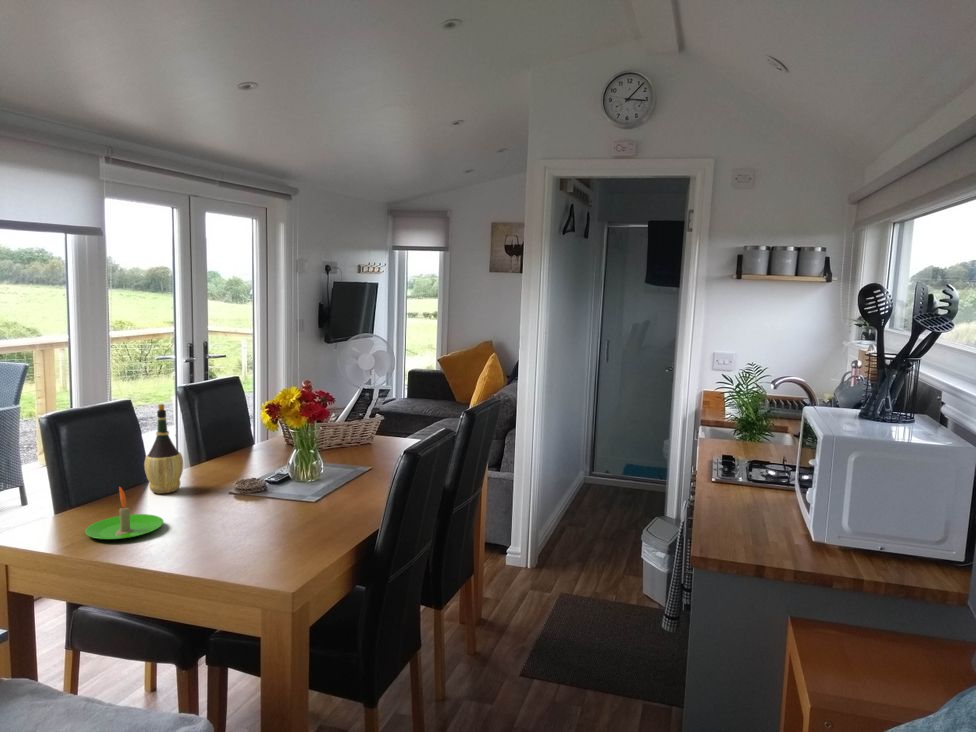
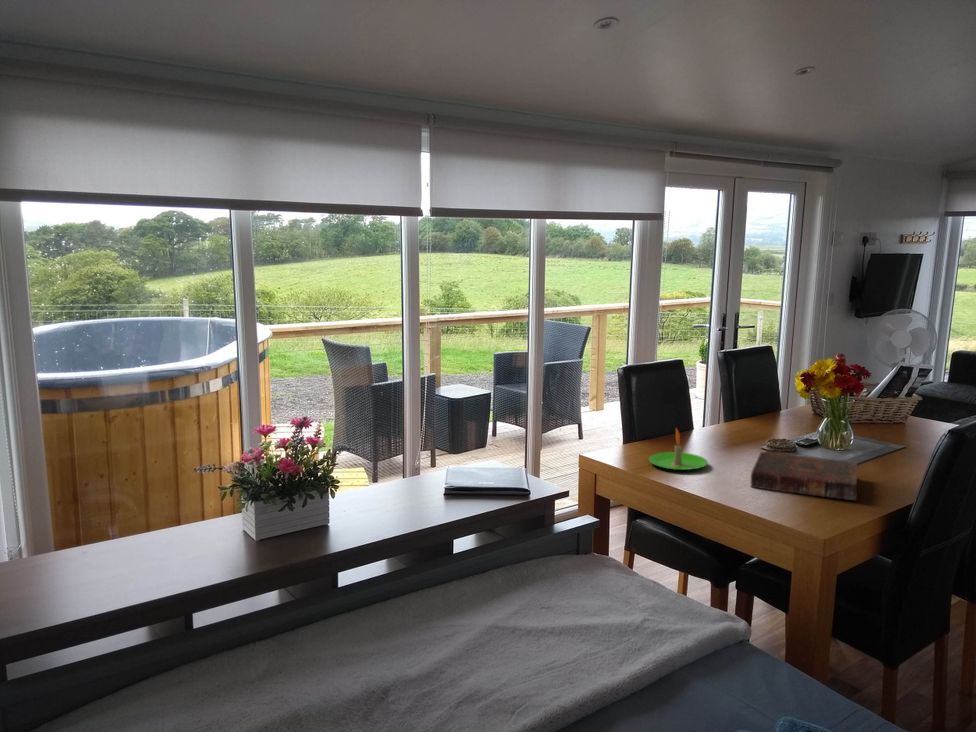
wine bottle: present [144,404,183,493] -> none [691,365,722,440]
book: none [214,493,327,544] -> present [751,452,857,501]

